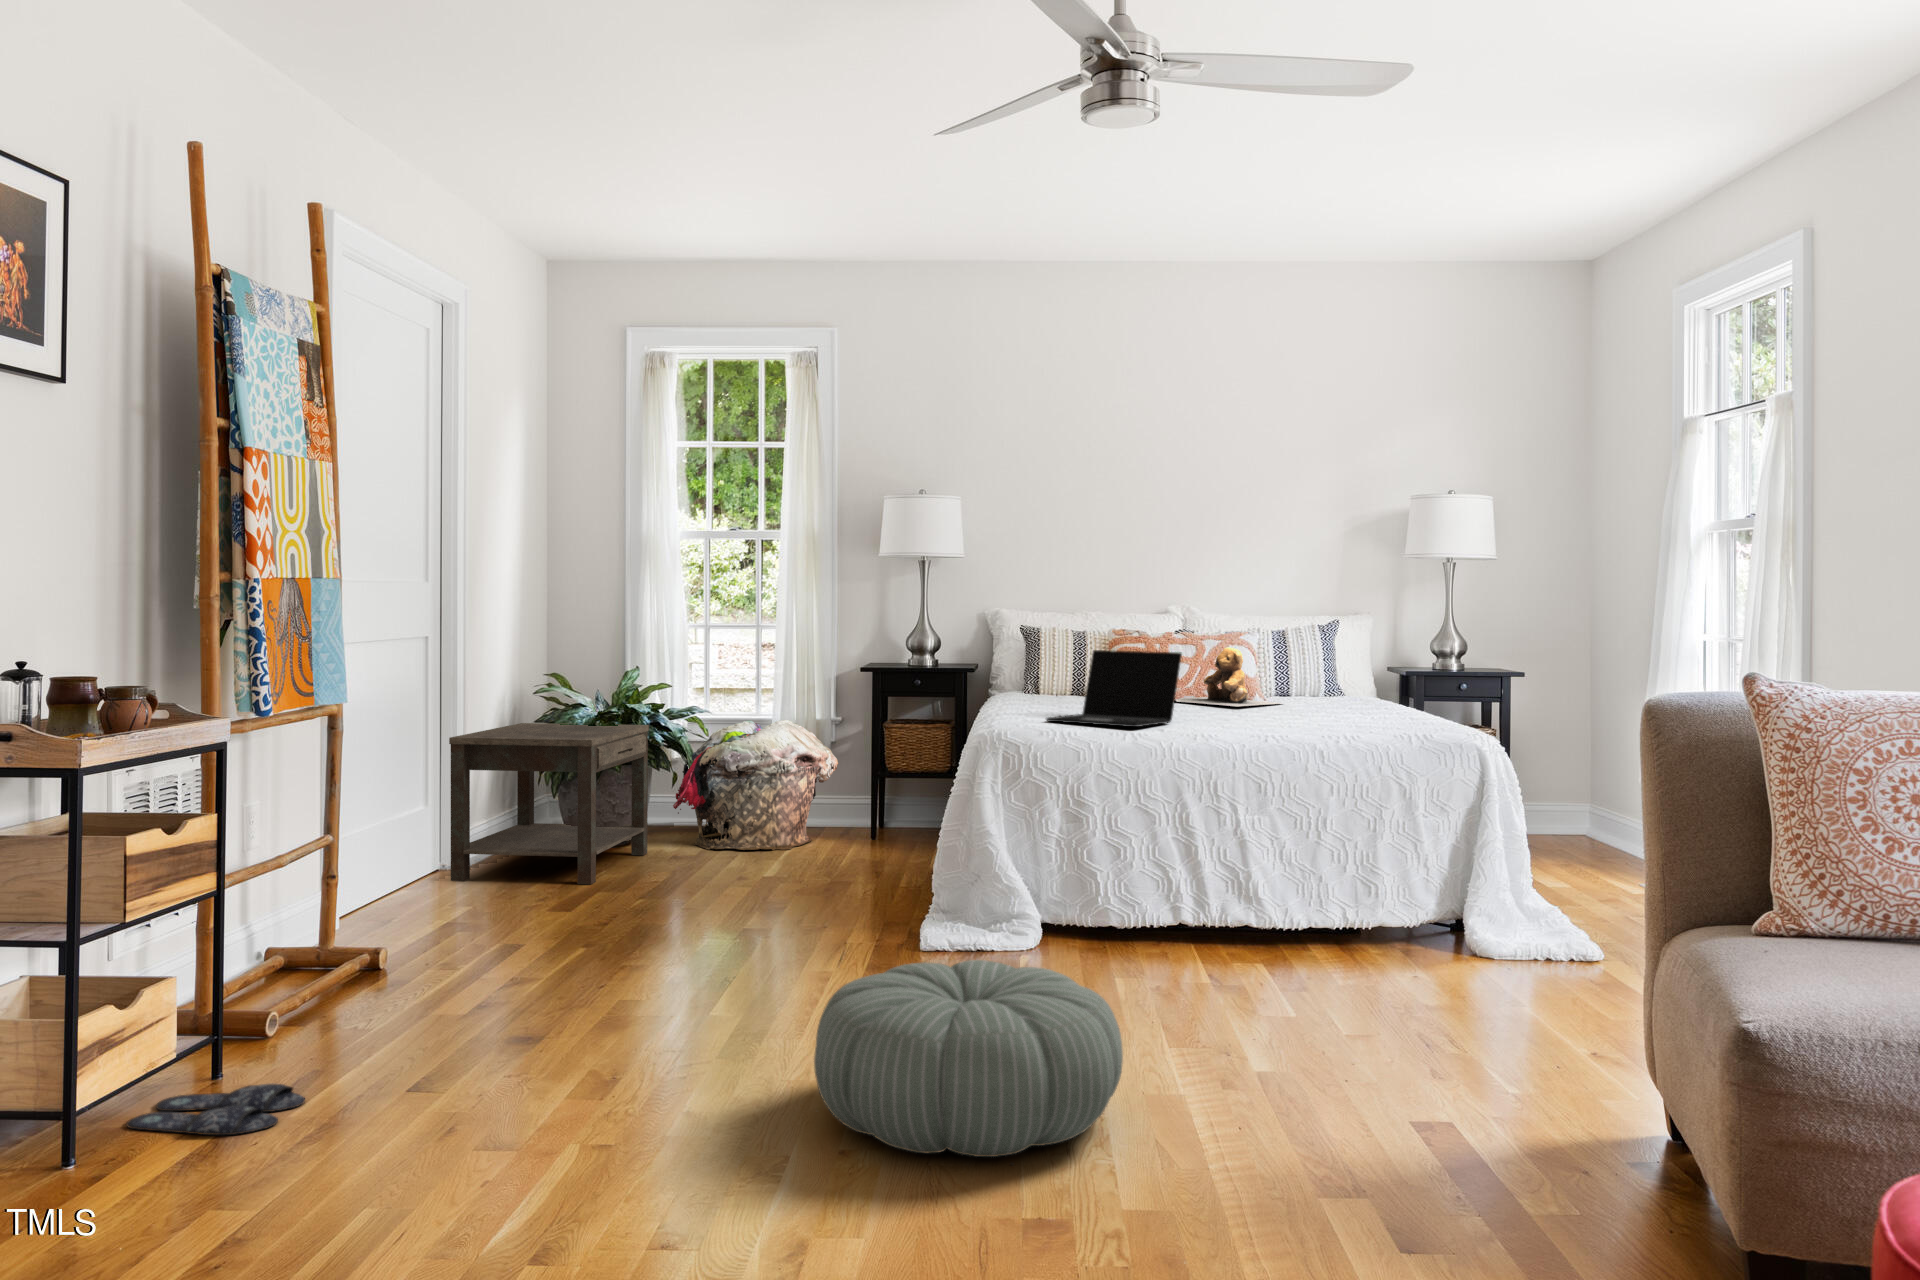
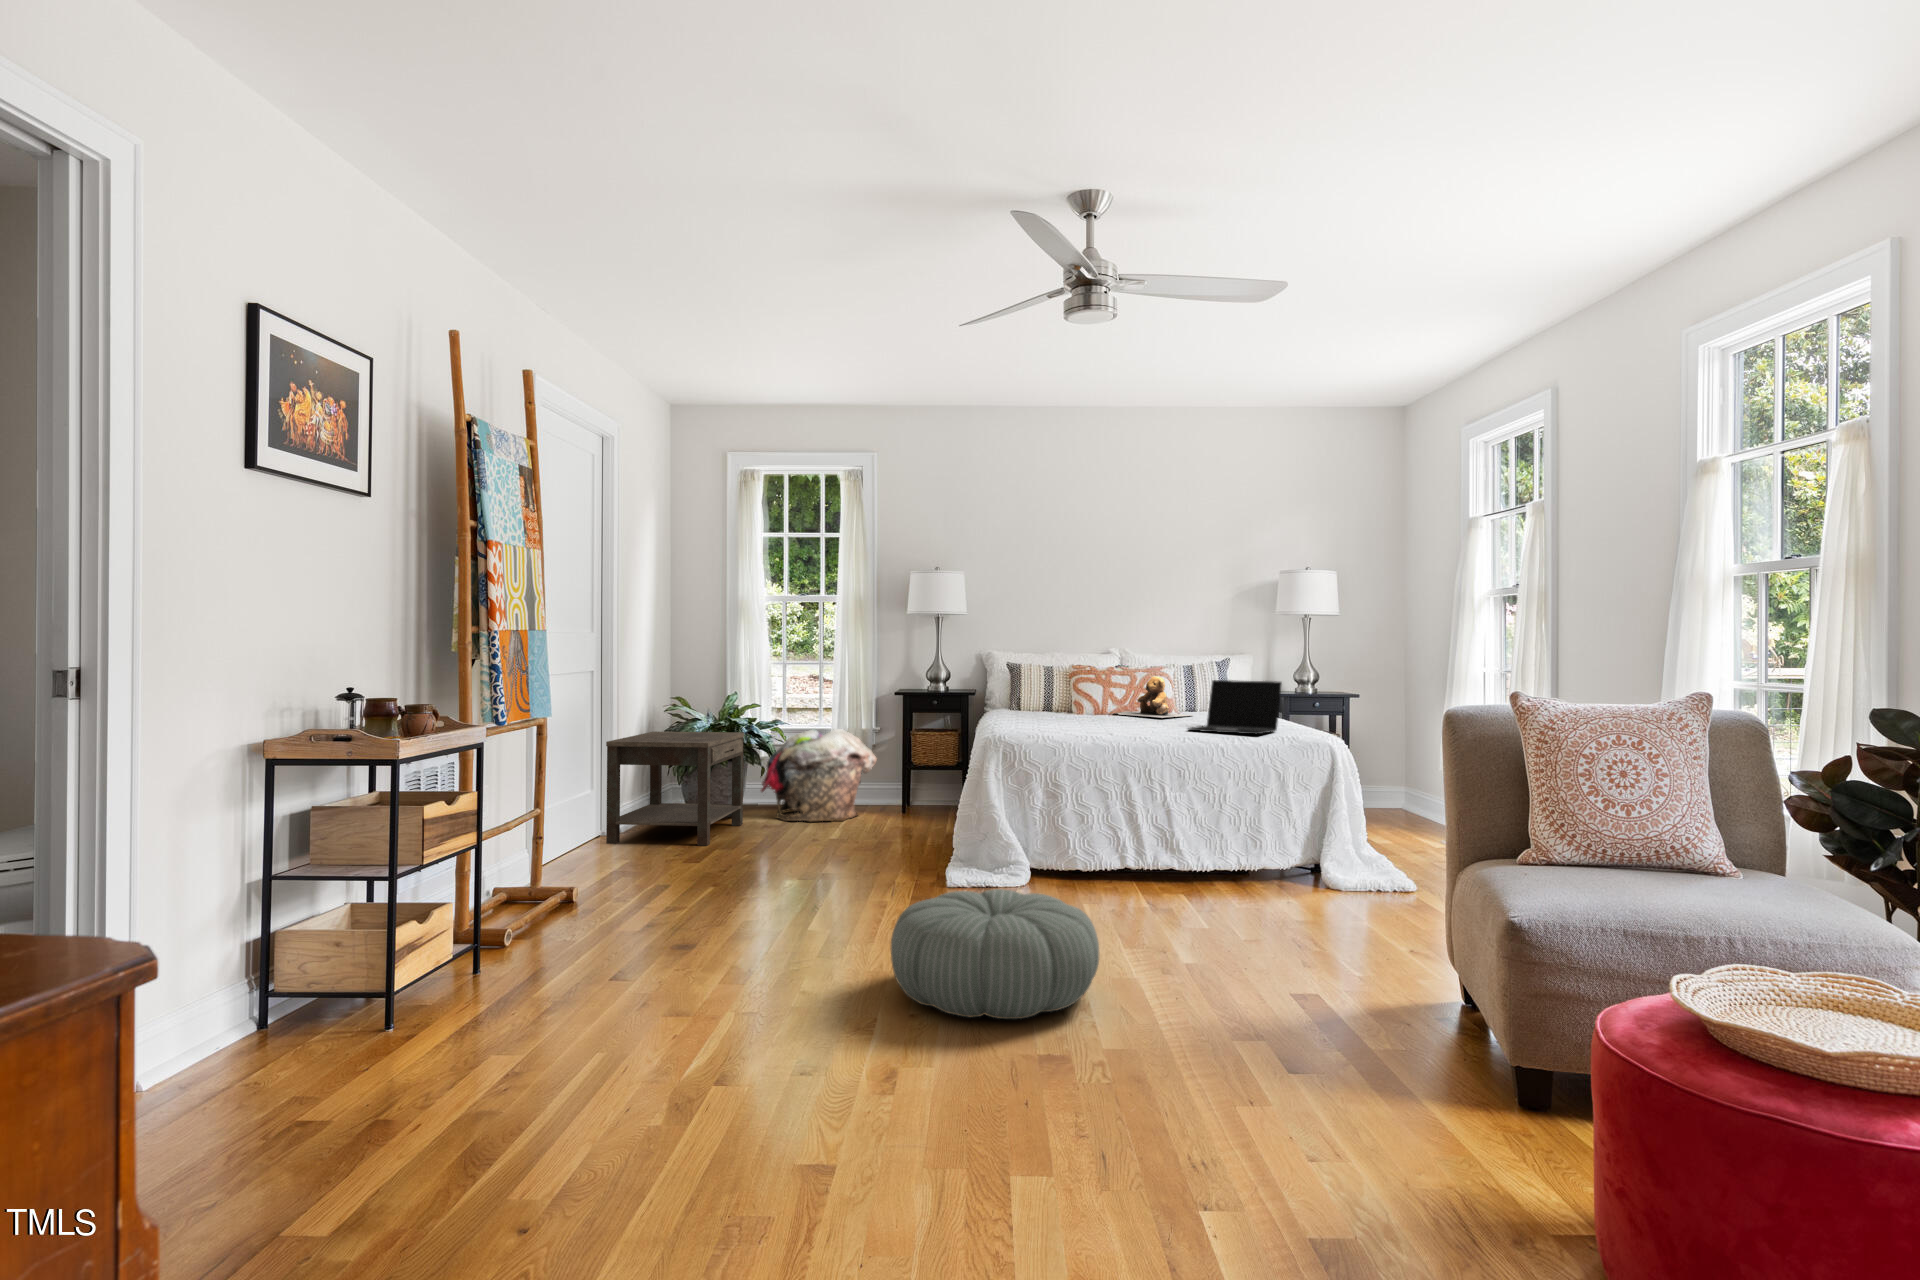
laptop: present [1046,650,1182,727] -> present [1188,680,1282,734]
slippers: present [127,1084,305,1135] -> none [422,977,540,1010]

